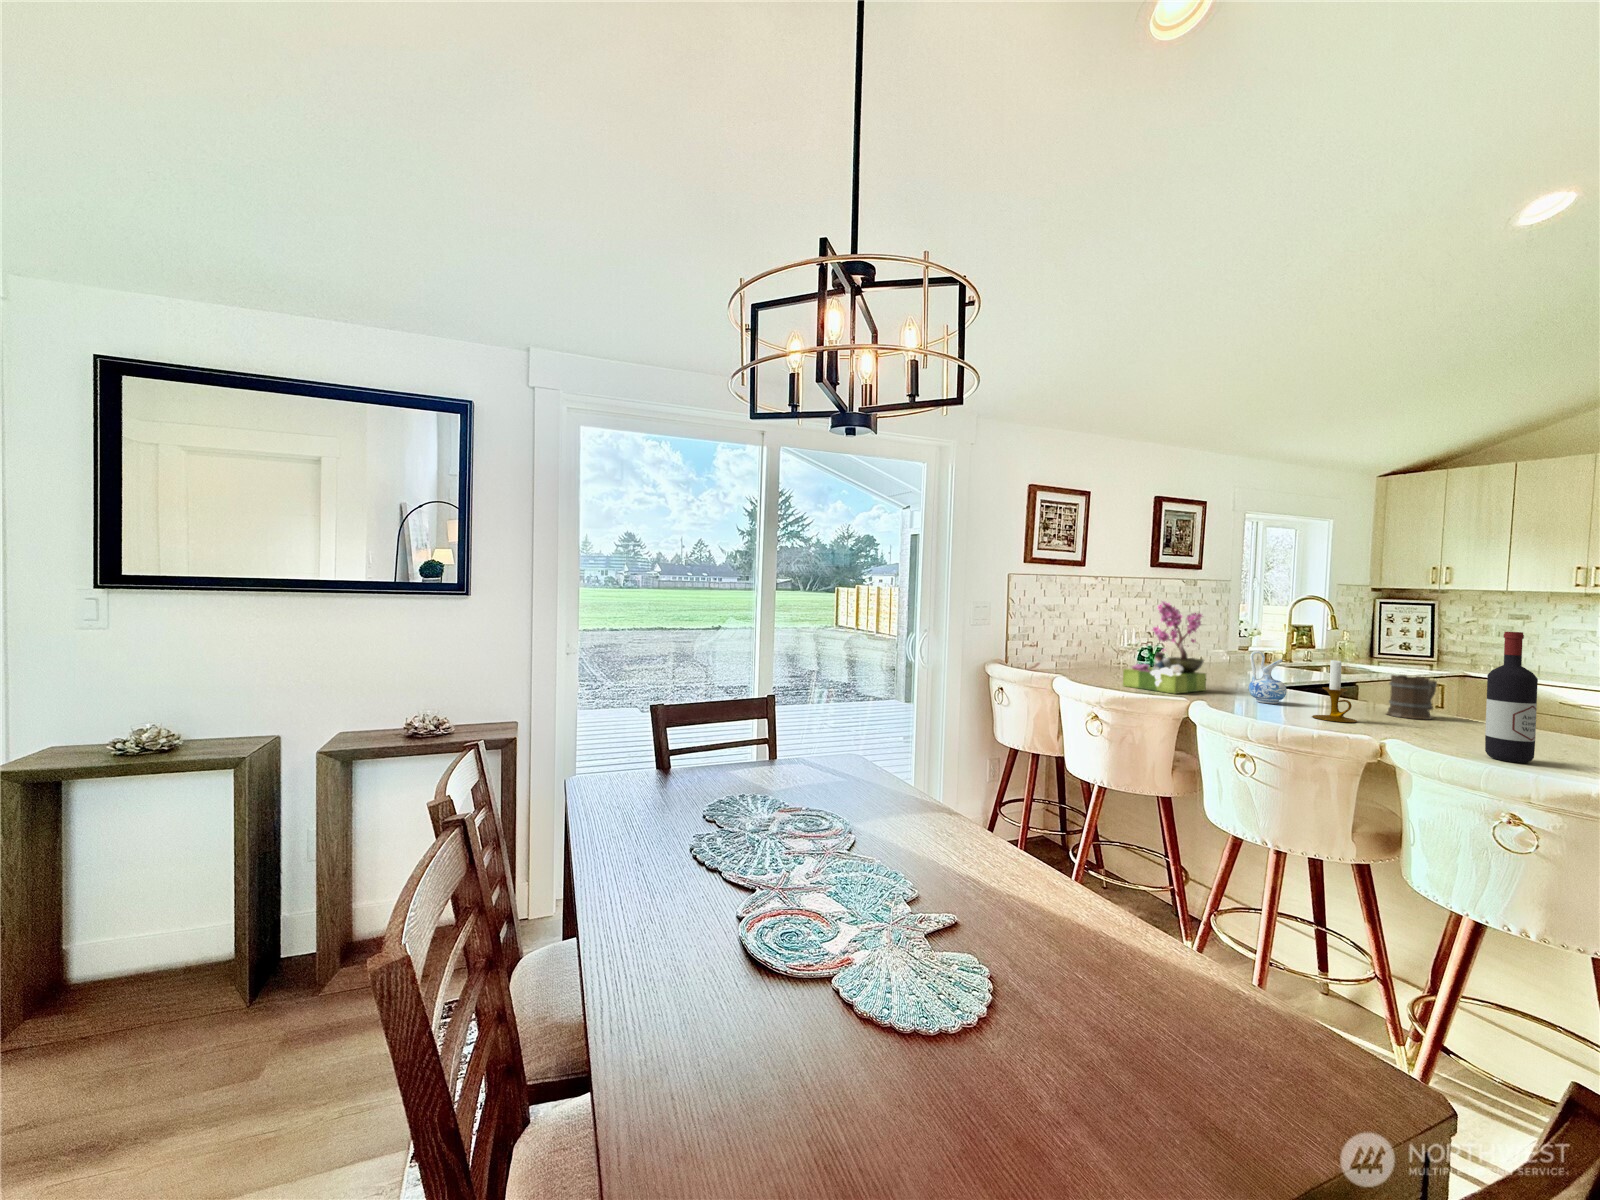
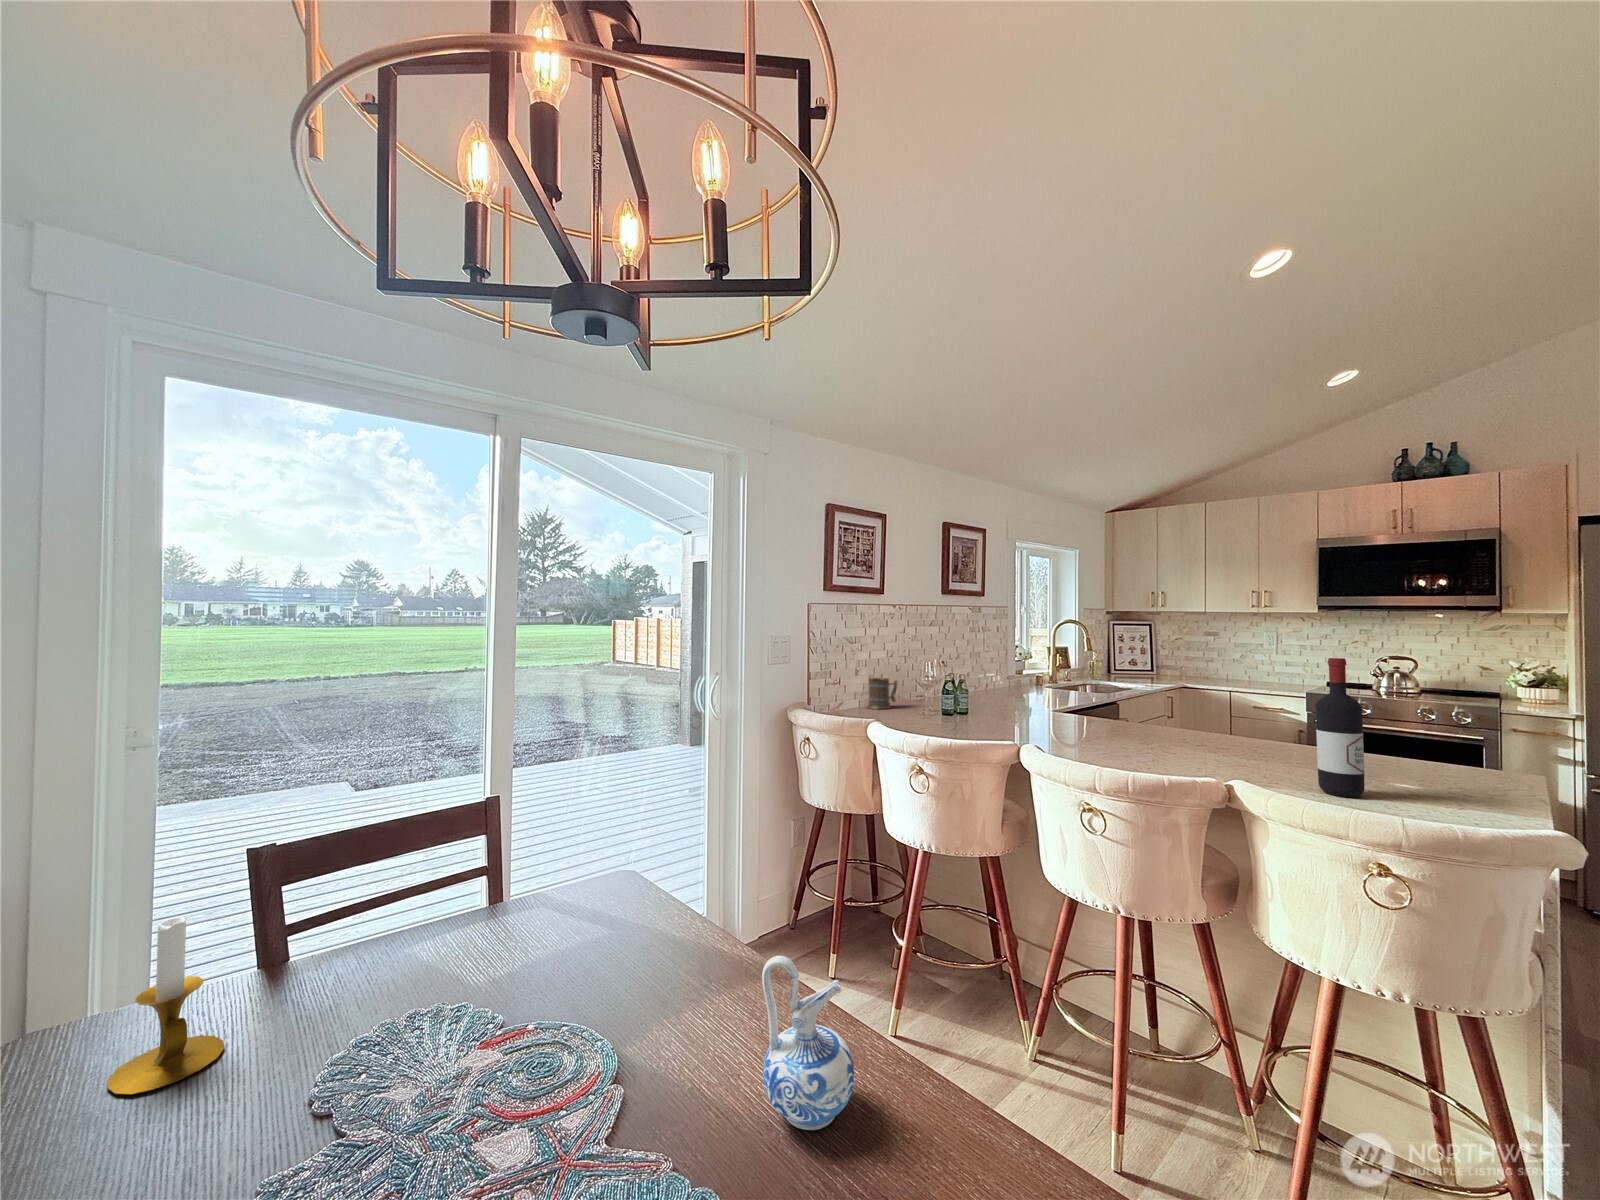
flower arrangement: present [1123,601,1206,694] -> none [938,630,1017,733]
ceramic pitcher: present [1249,651,1286,704] -> present [762,956,854,1130]
candlestick: present [1312,660,1357,722] -> present [107,917,224,1095]
mug: present [1387,675,1437,719] -> present [867,678,898,709]

